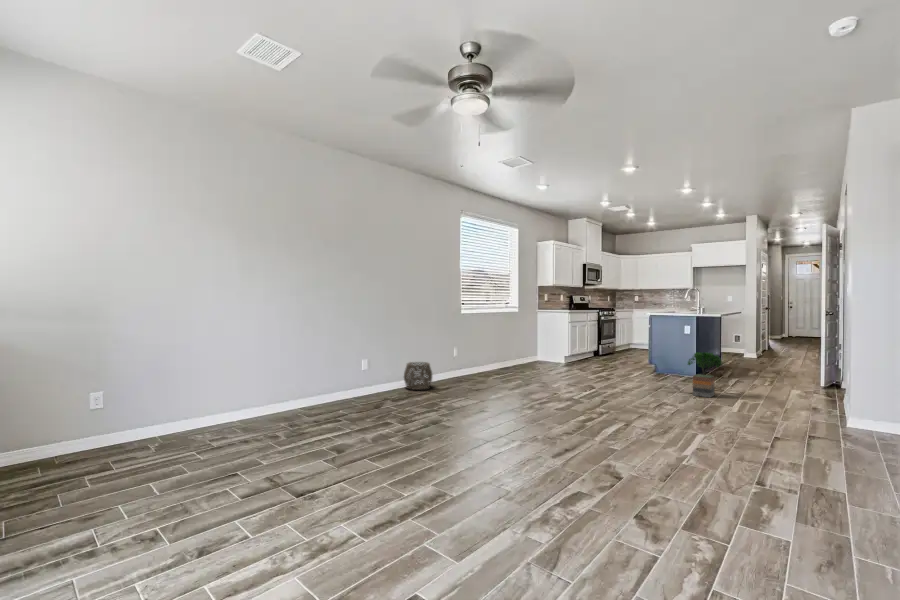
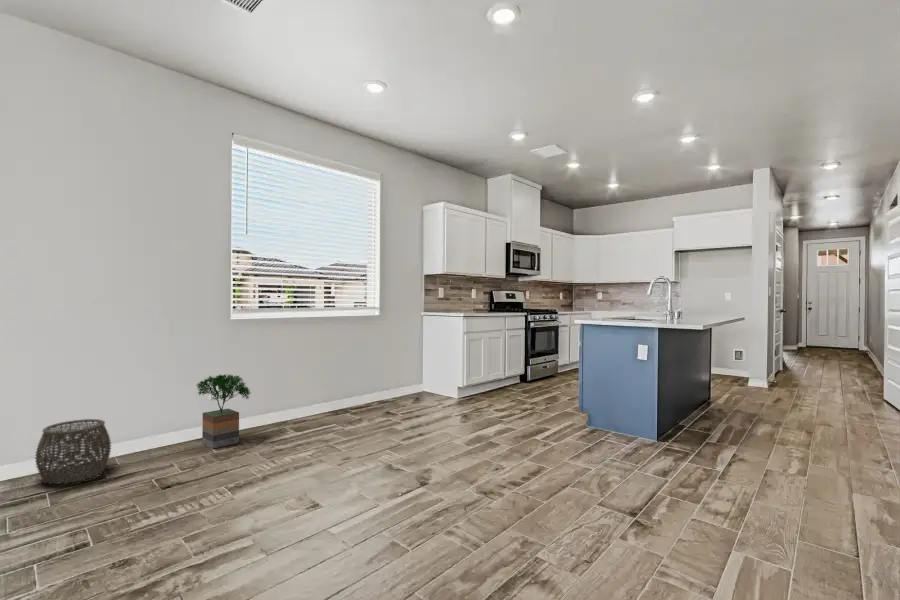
potted tree: present [688,352,722,397] -> present [197,374,250,449]

